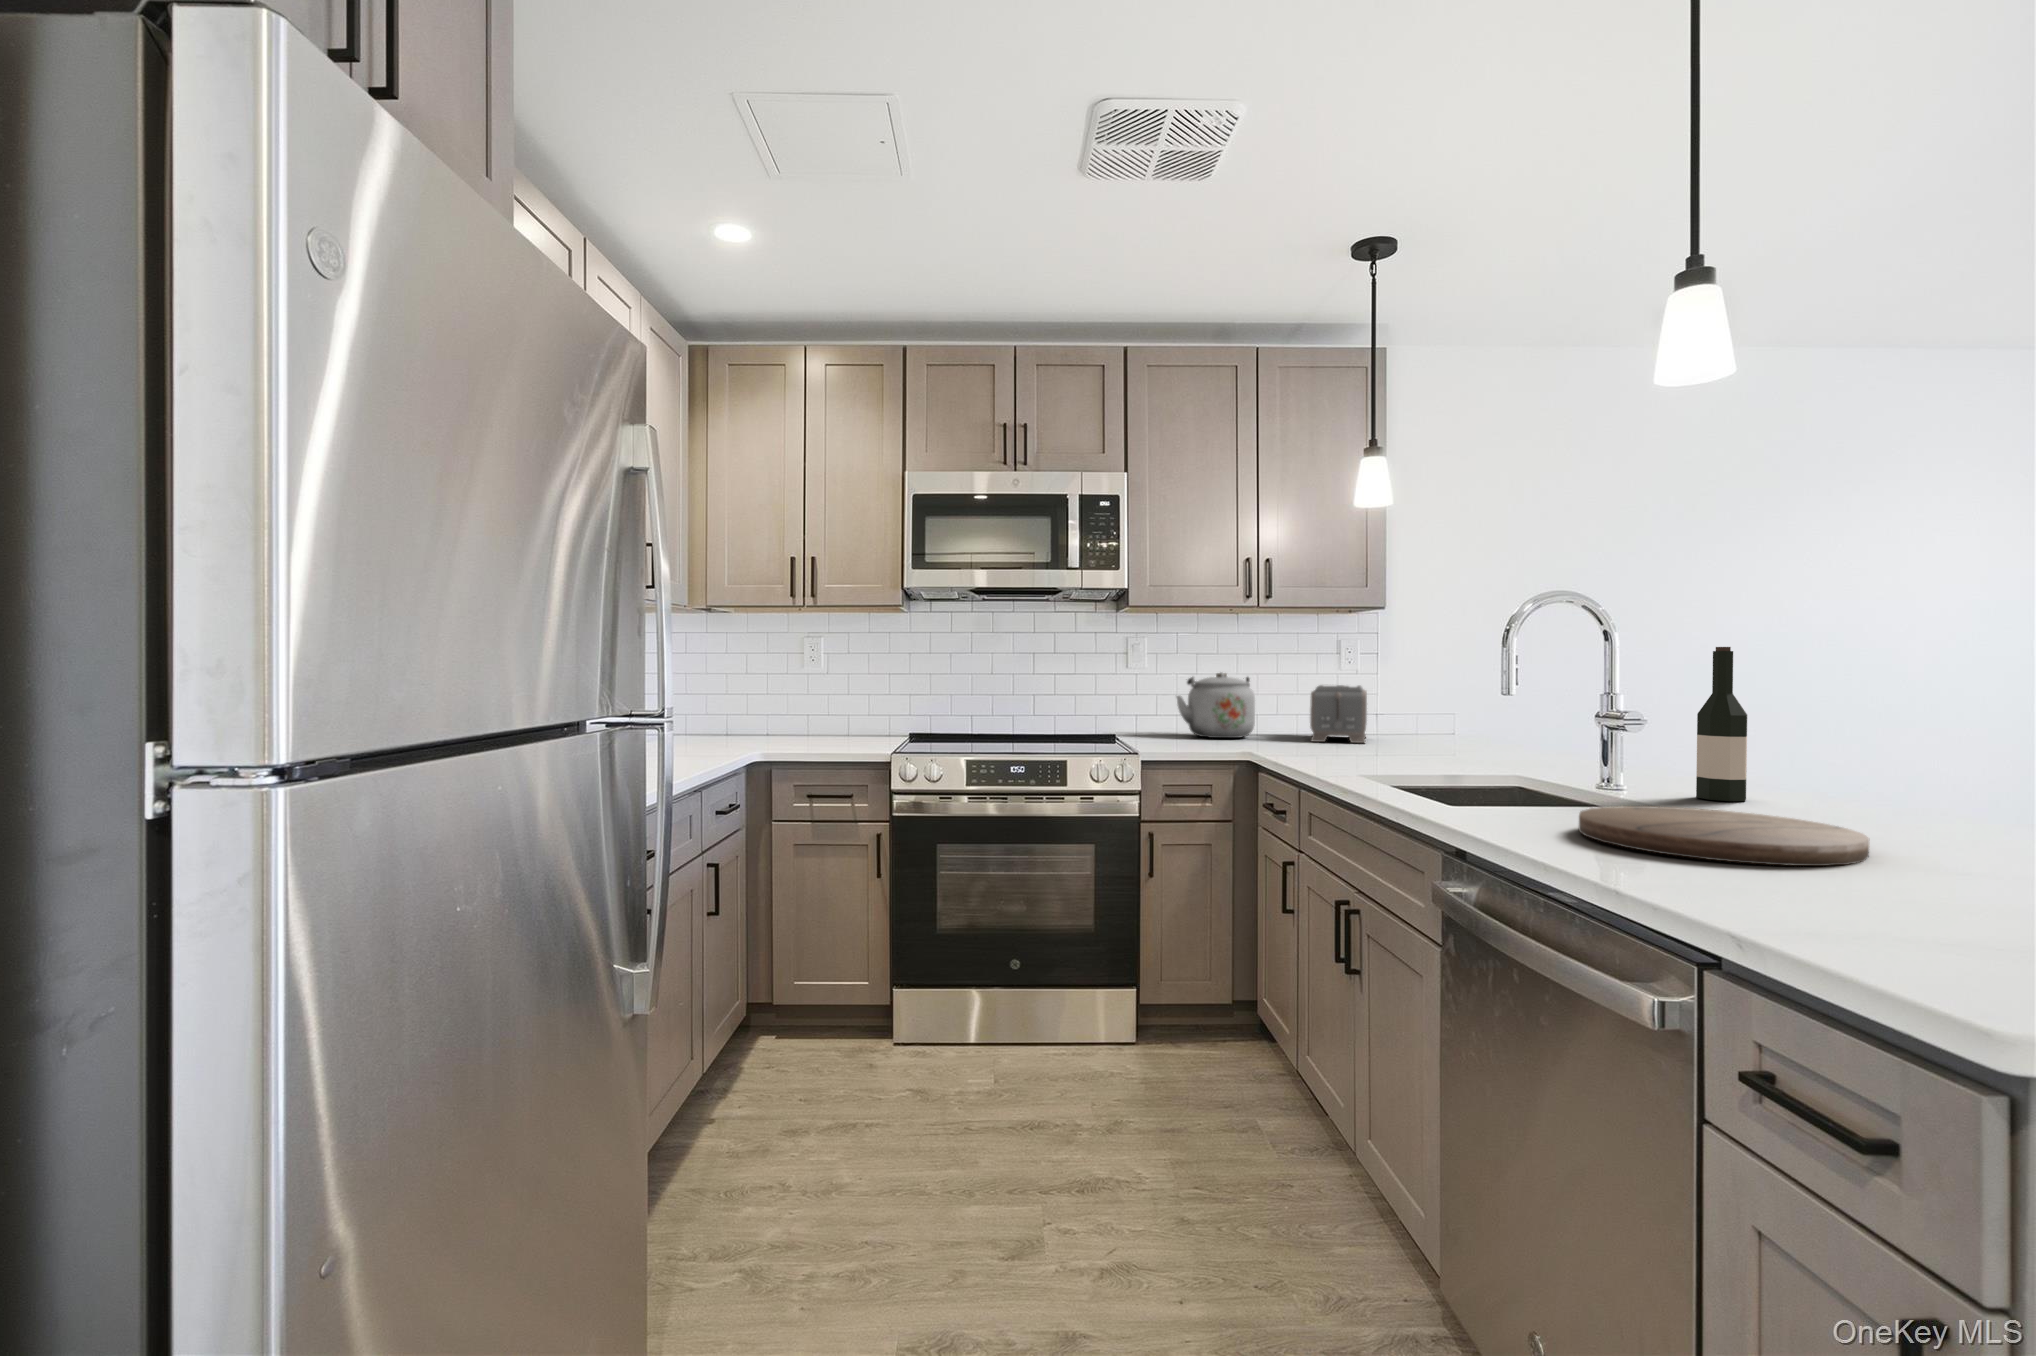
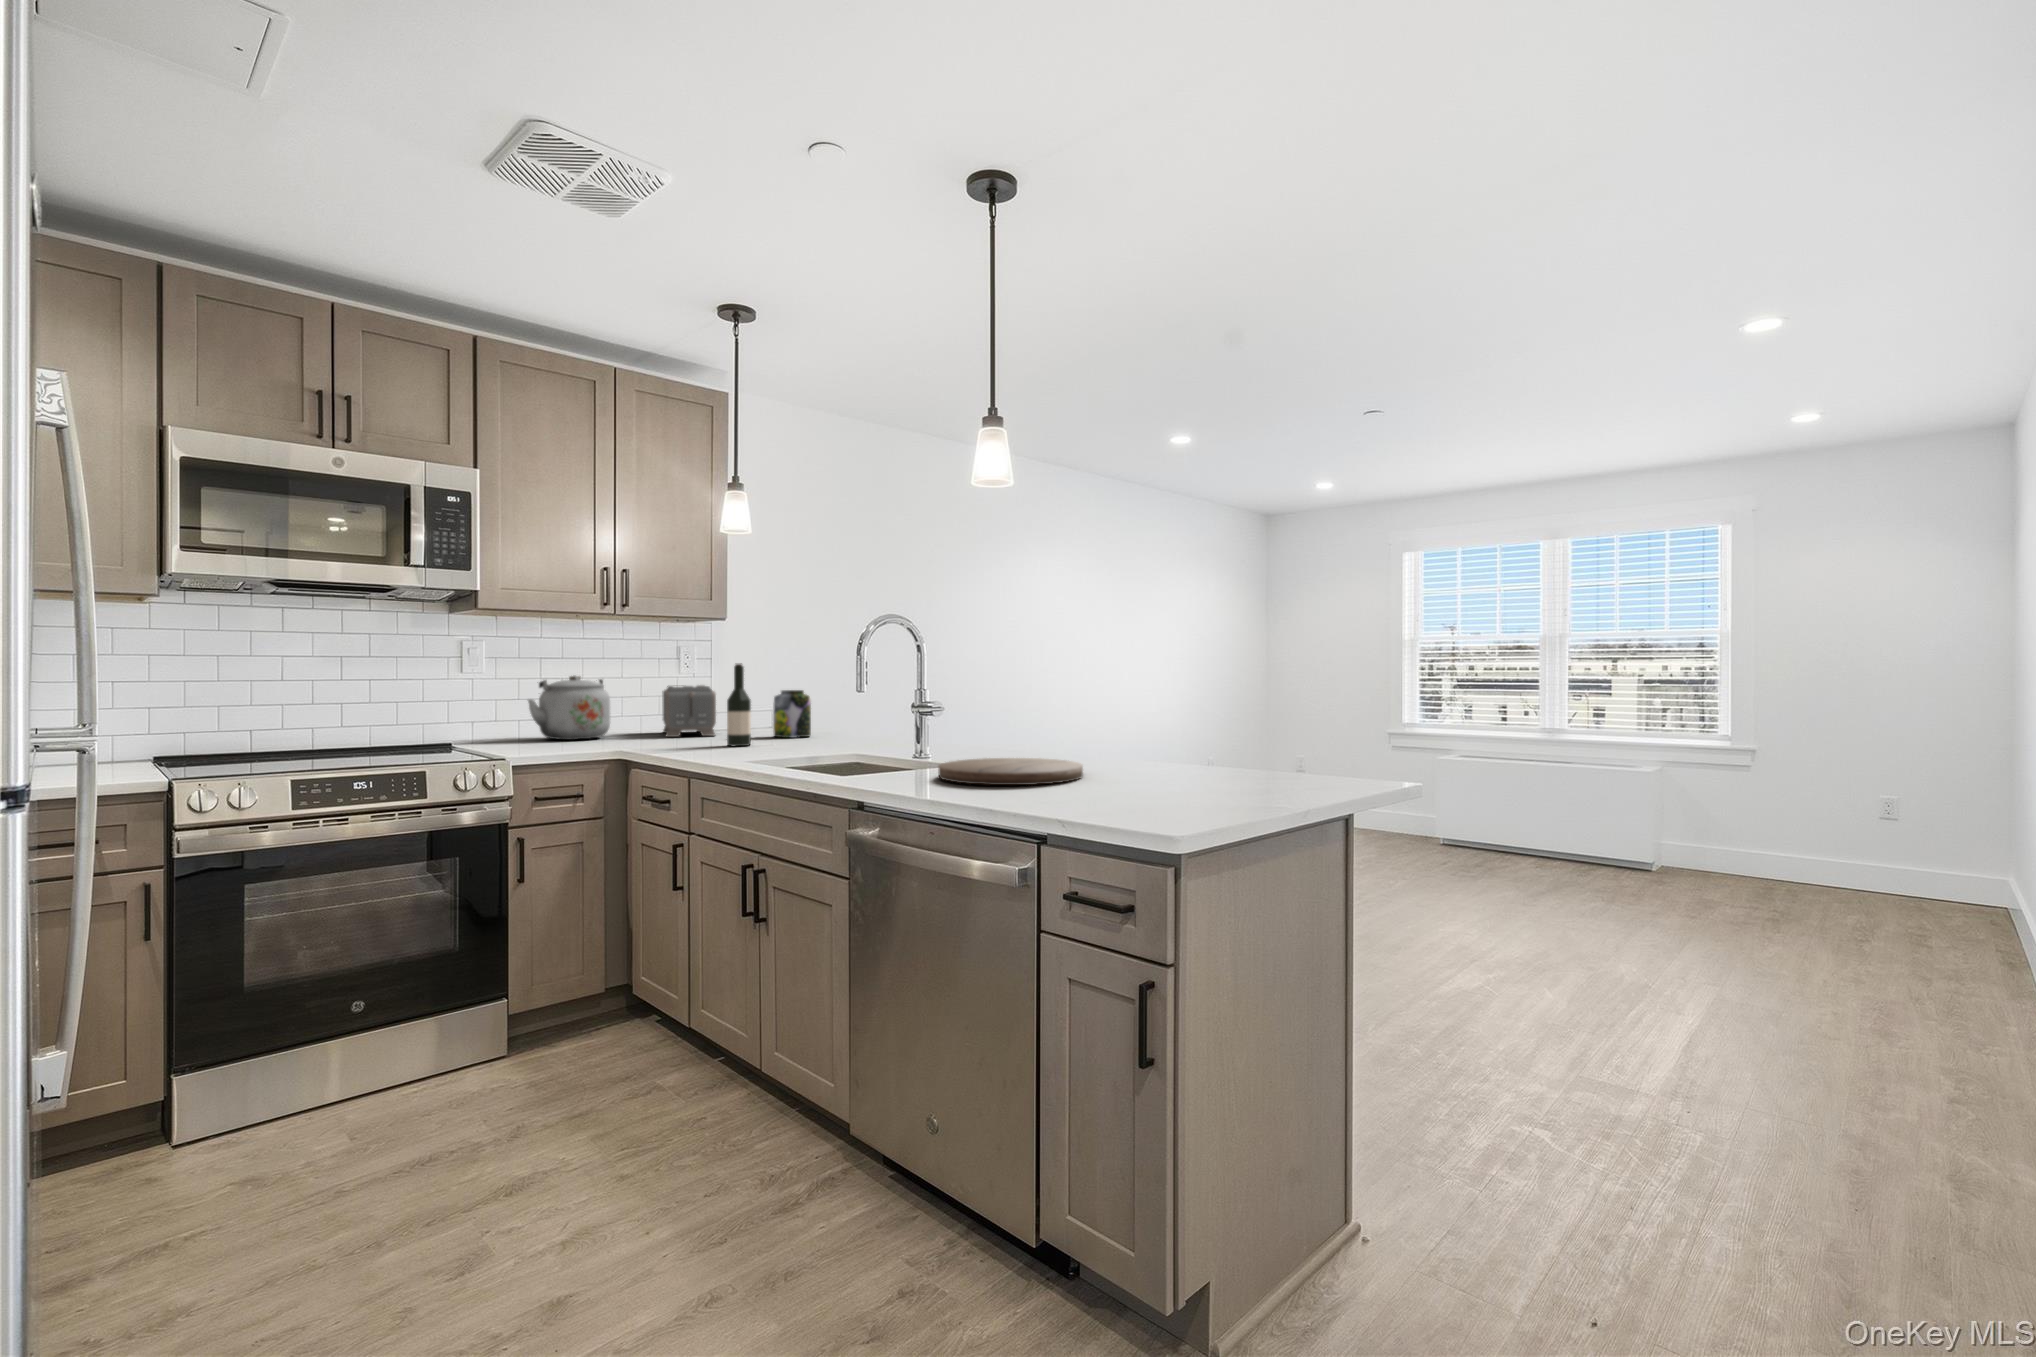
wine bottle: present [1696,647,1747,801] -> present [727,663,751,746]
jar: none [1433,693,1482,752] -> present [773,690,811,738]

